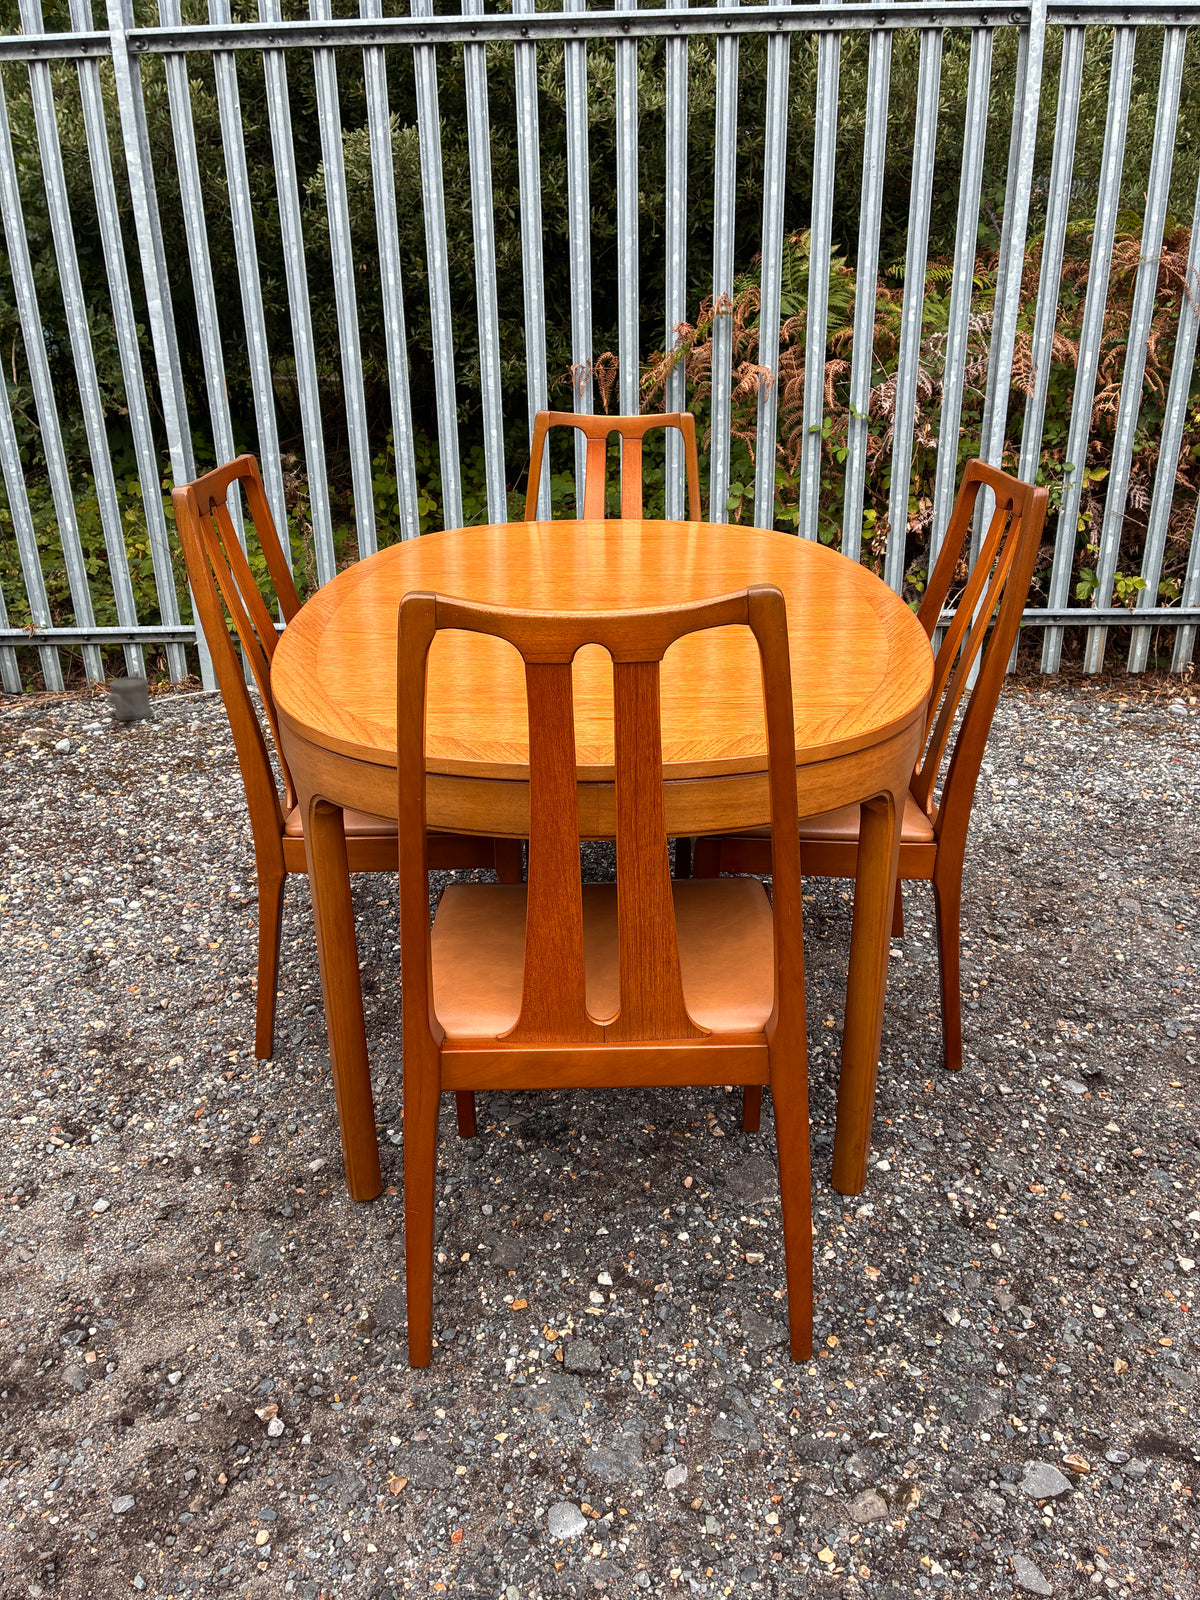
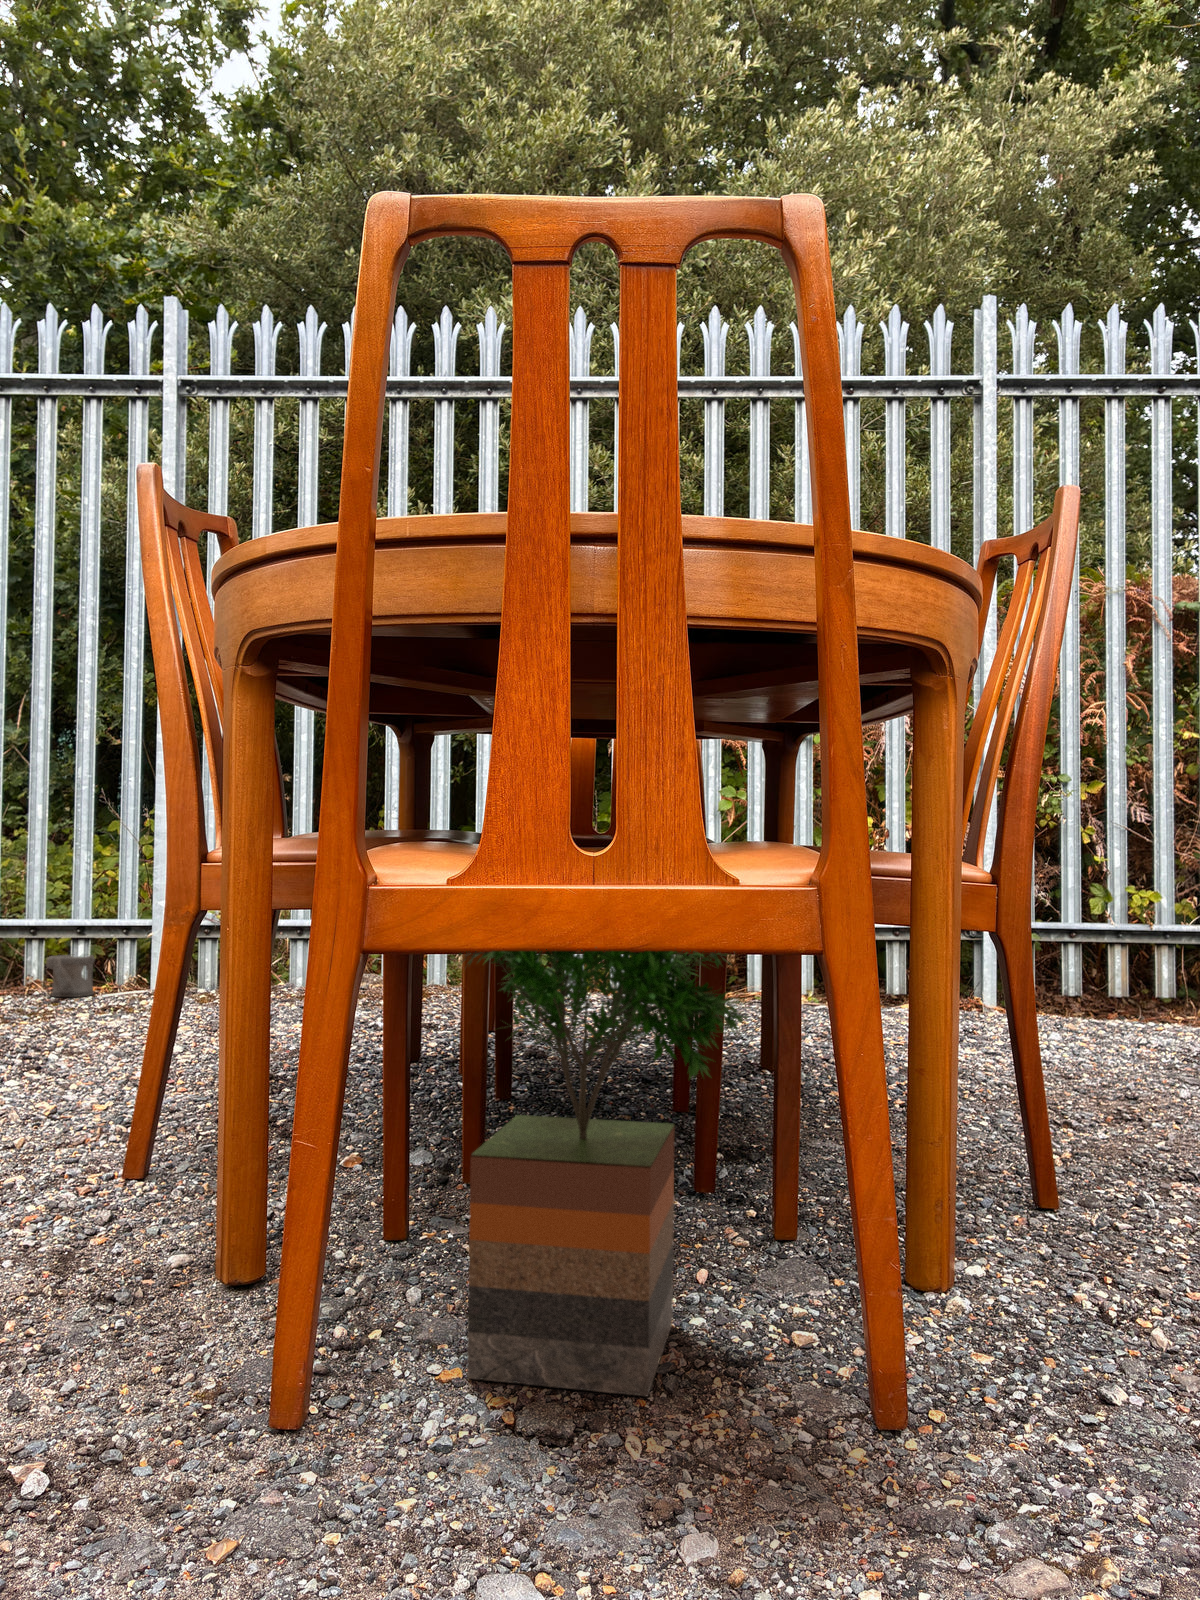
potted tree: none [492,978,723,1326] -> present [456,949,744,1396]

